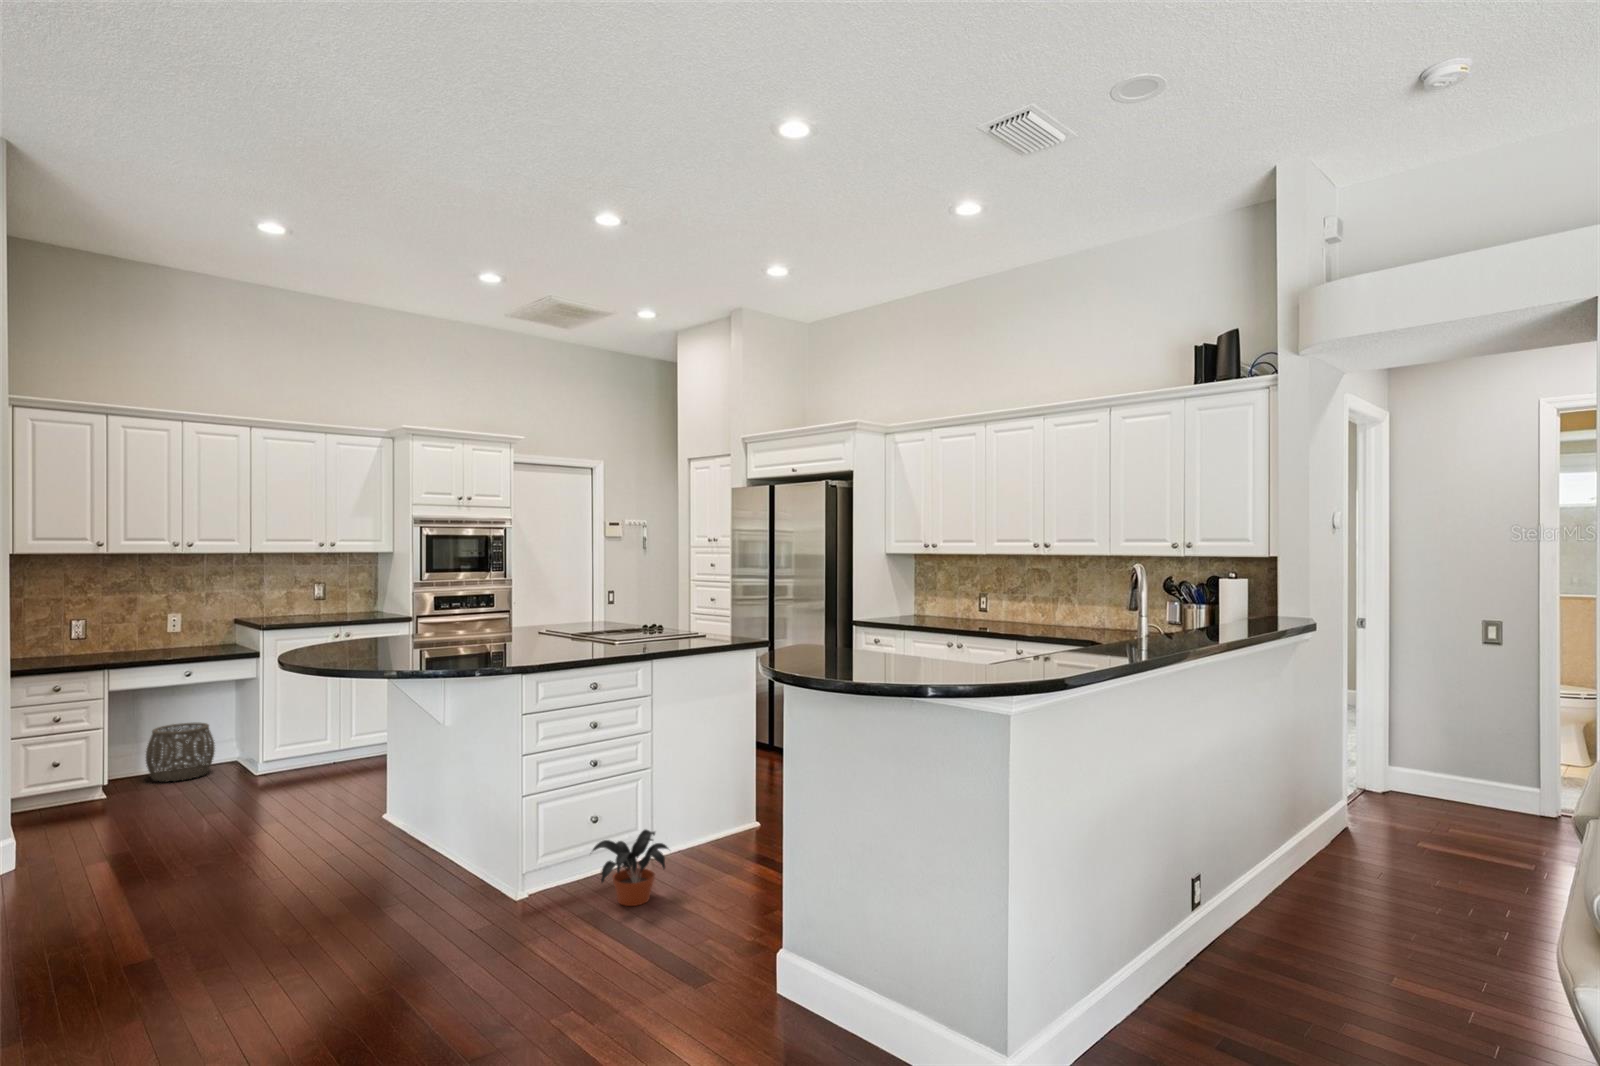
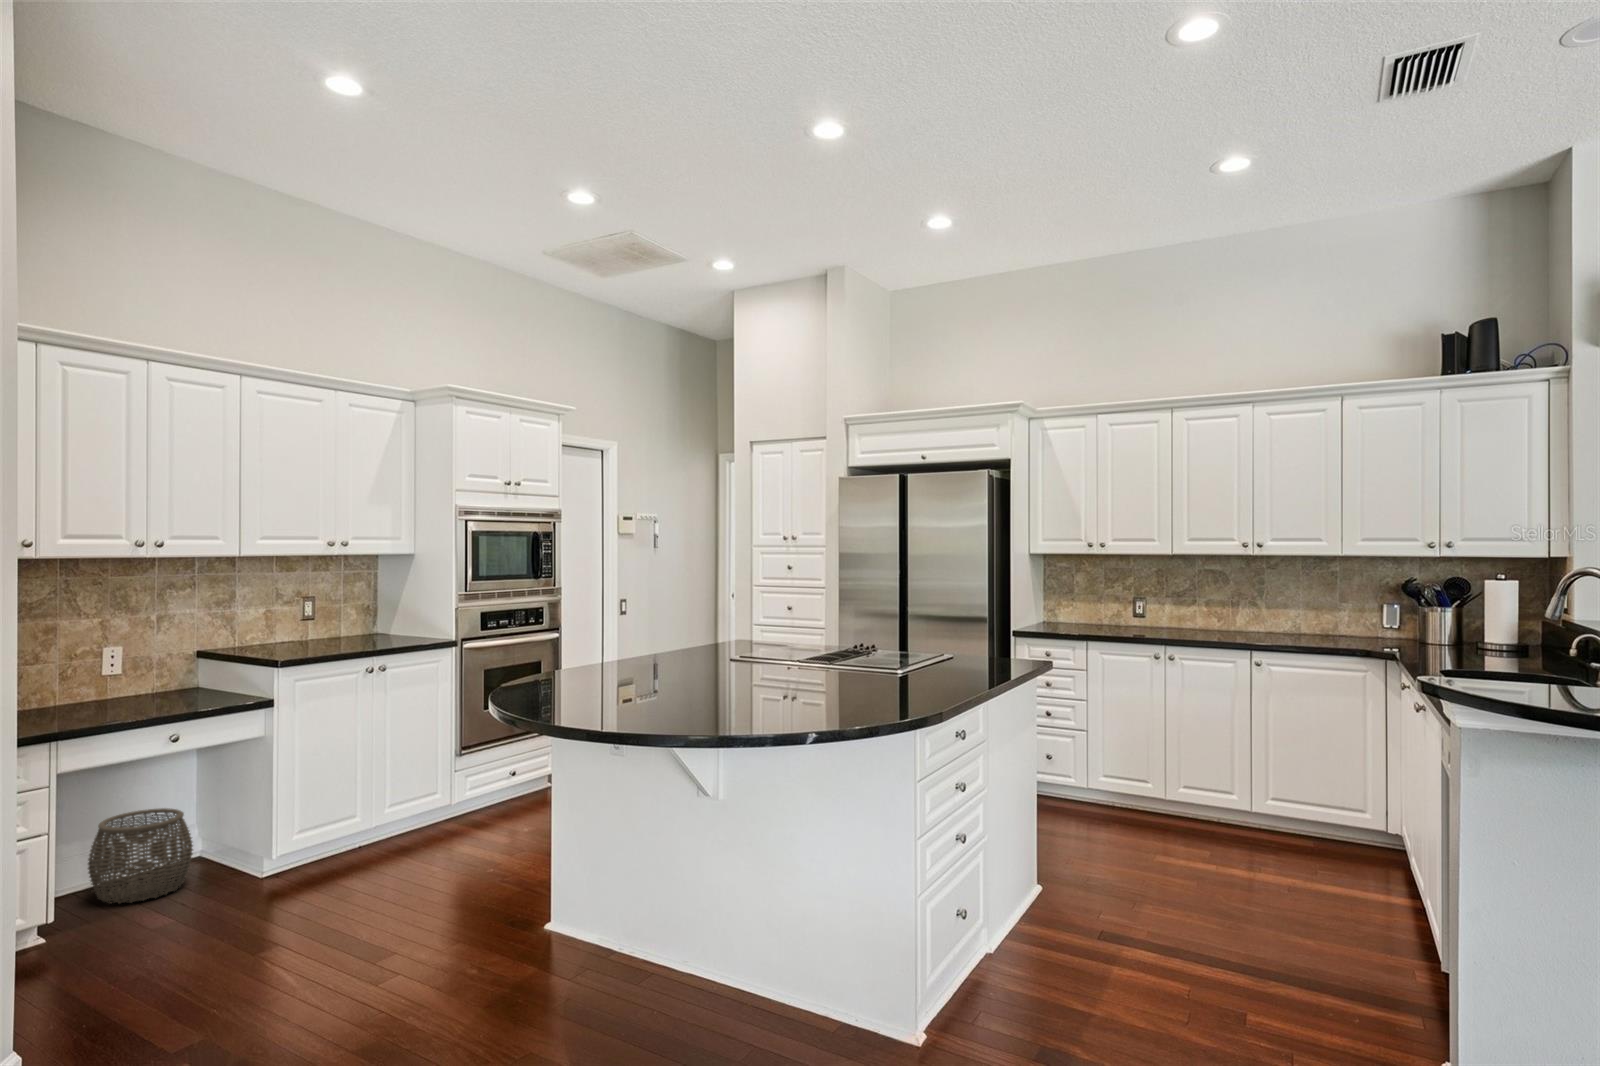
potted plant: present [593,830,668,906] -> none [1012,915,1123,1021]

